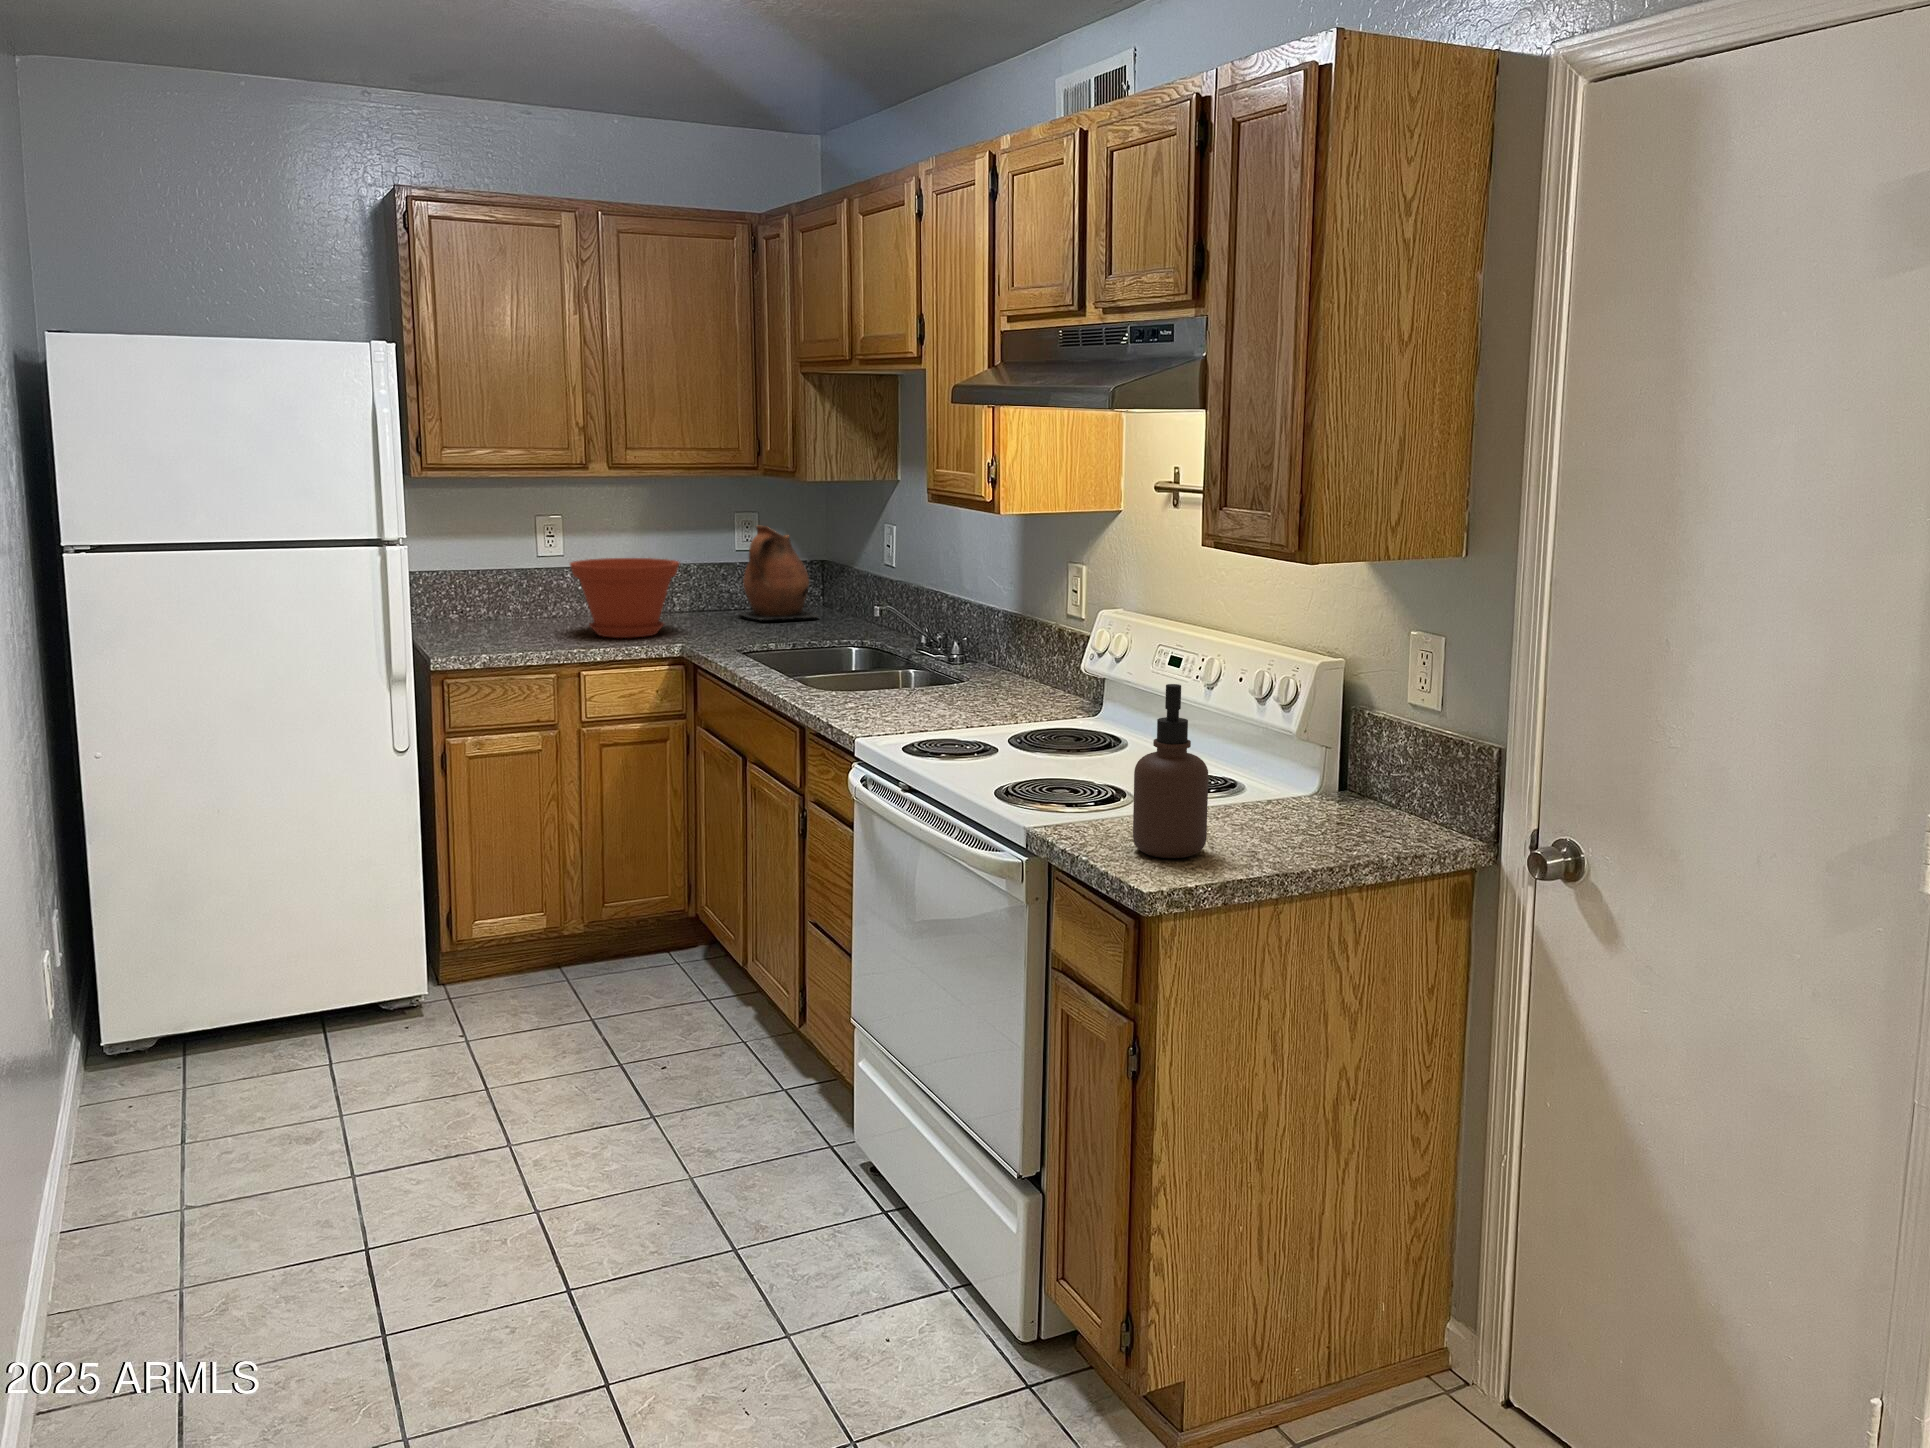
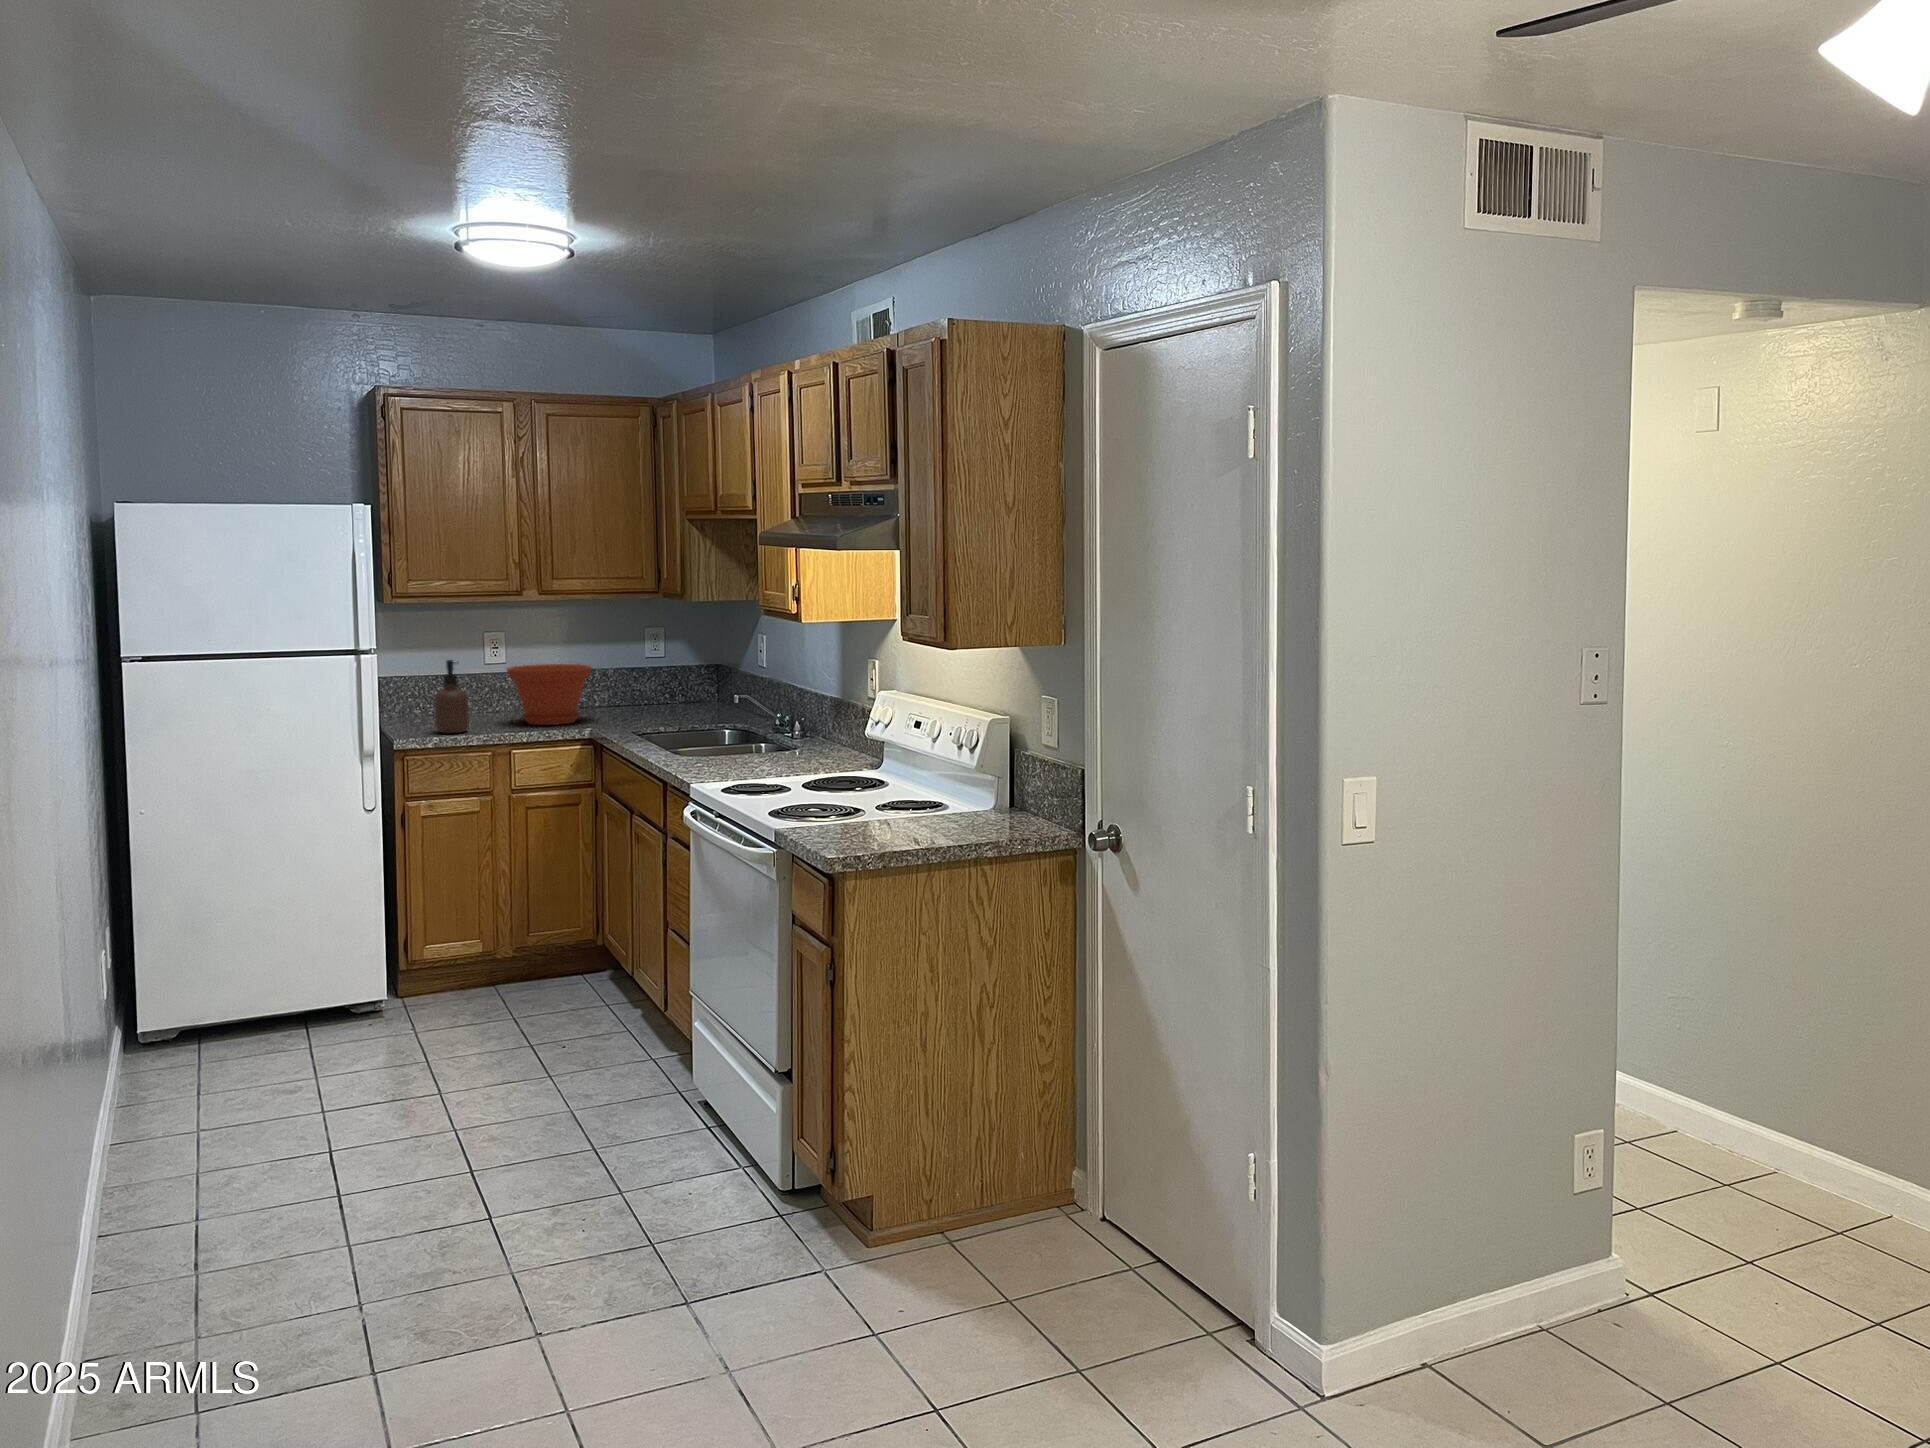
ceramic pitcher: present [739,526,818,620] -> none [641,638,708,711]
soap dispenser: present [1133,684,1208,858] -> present [434,660,469,733]

